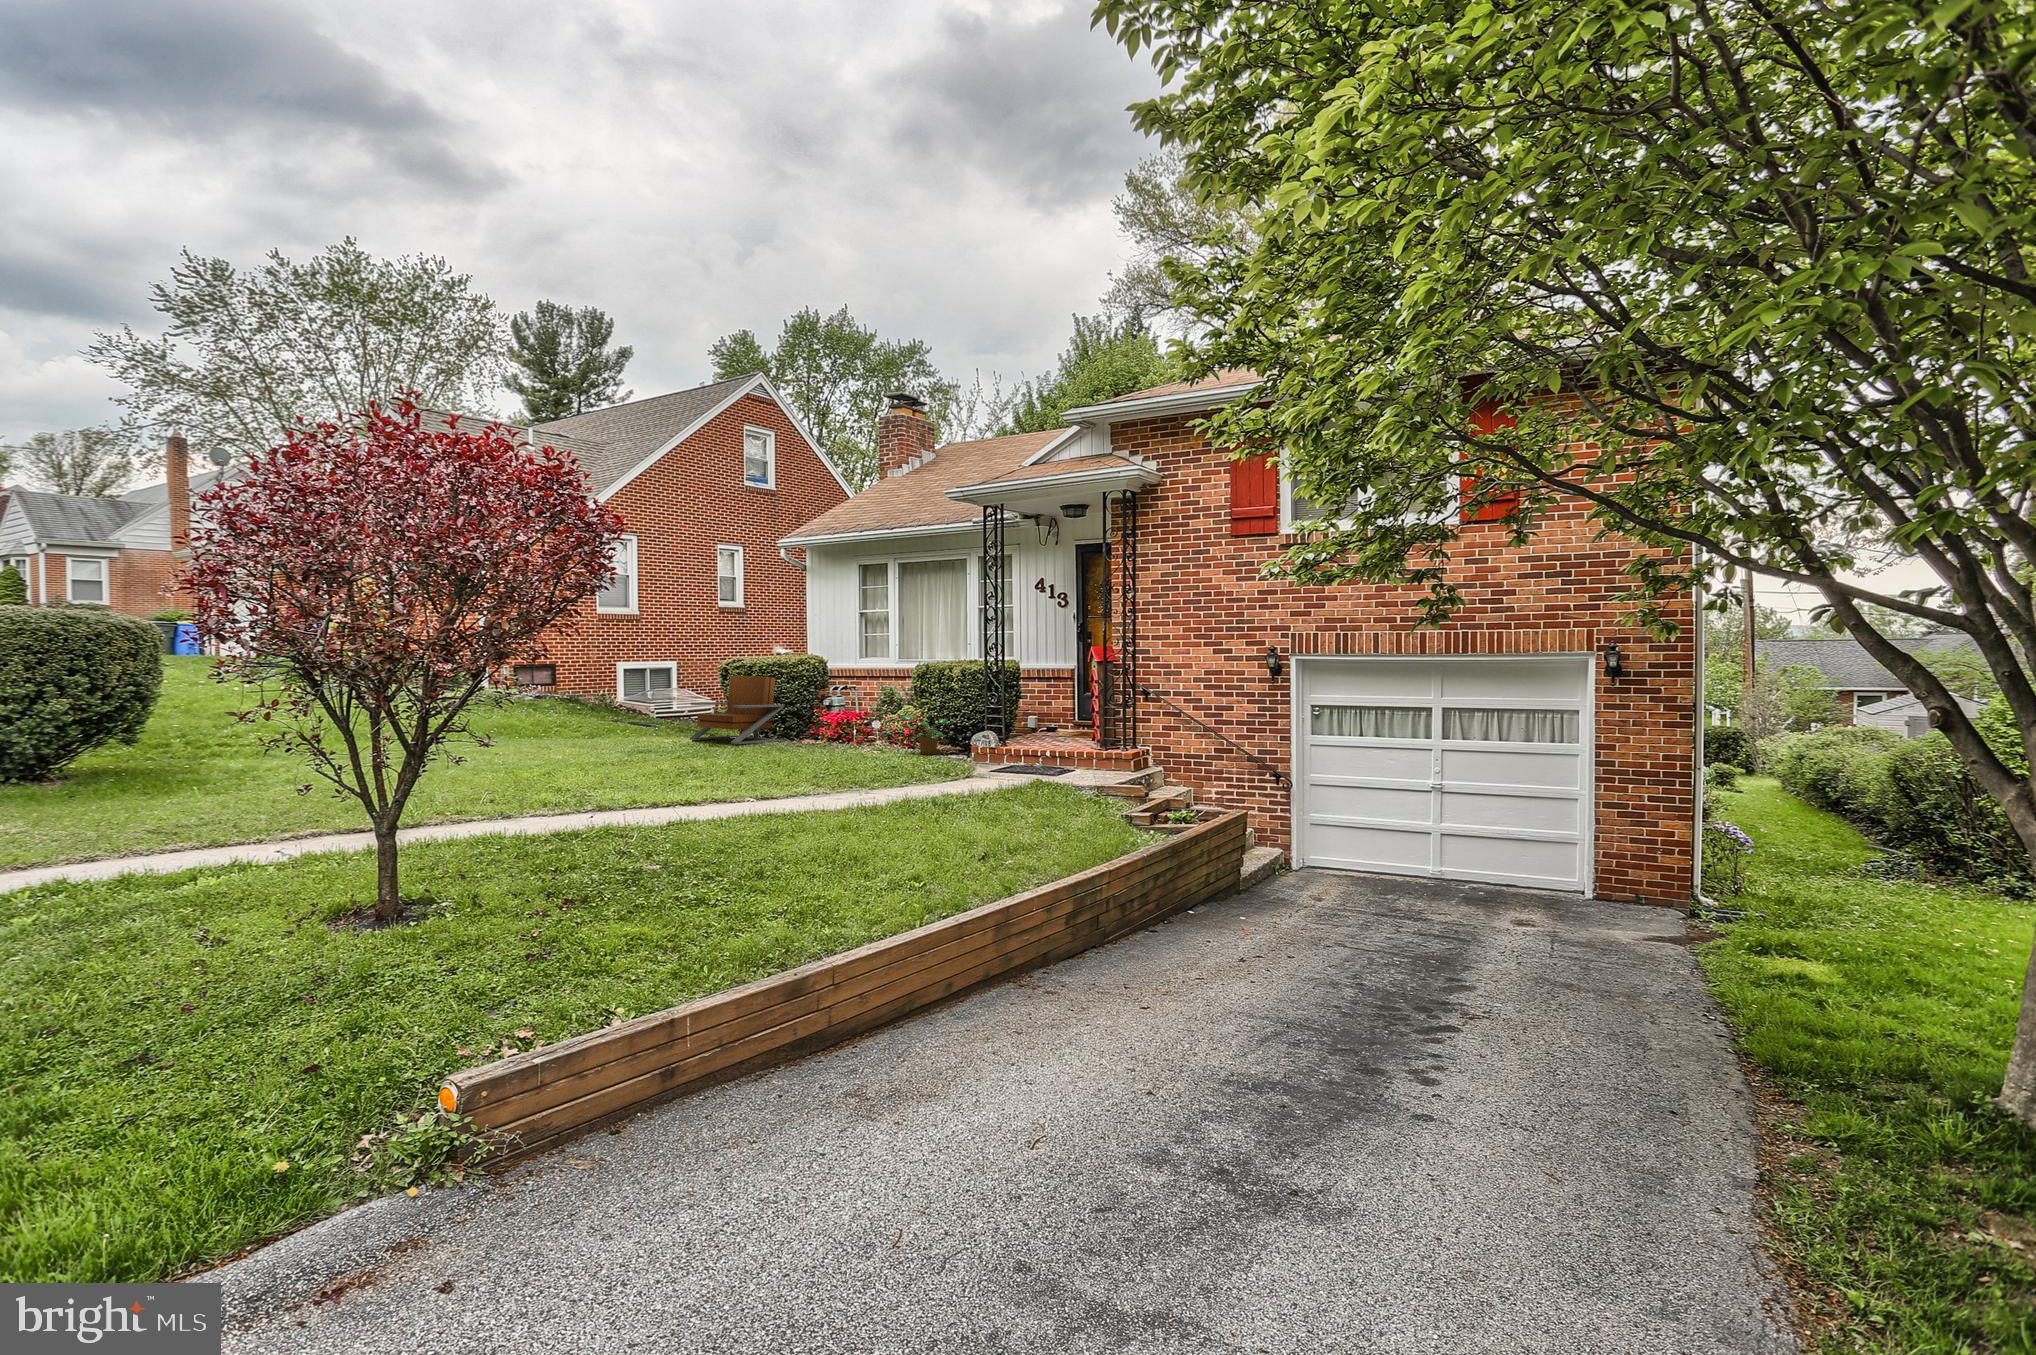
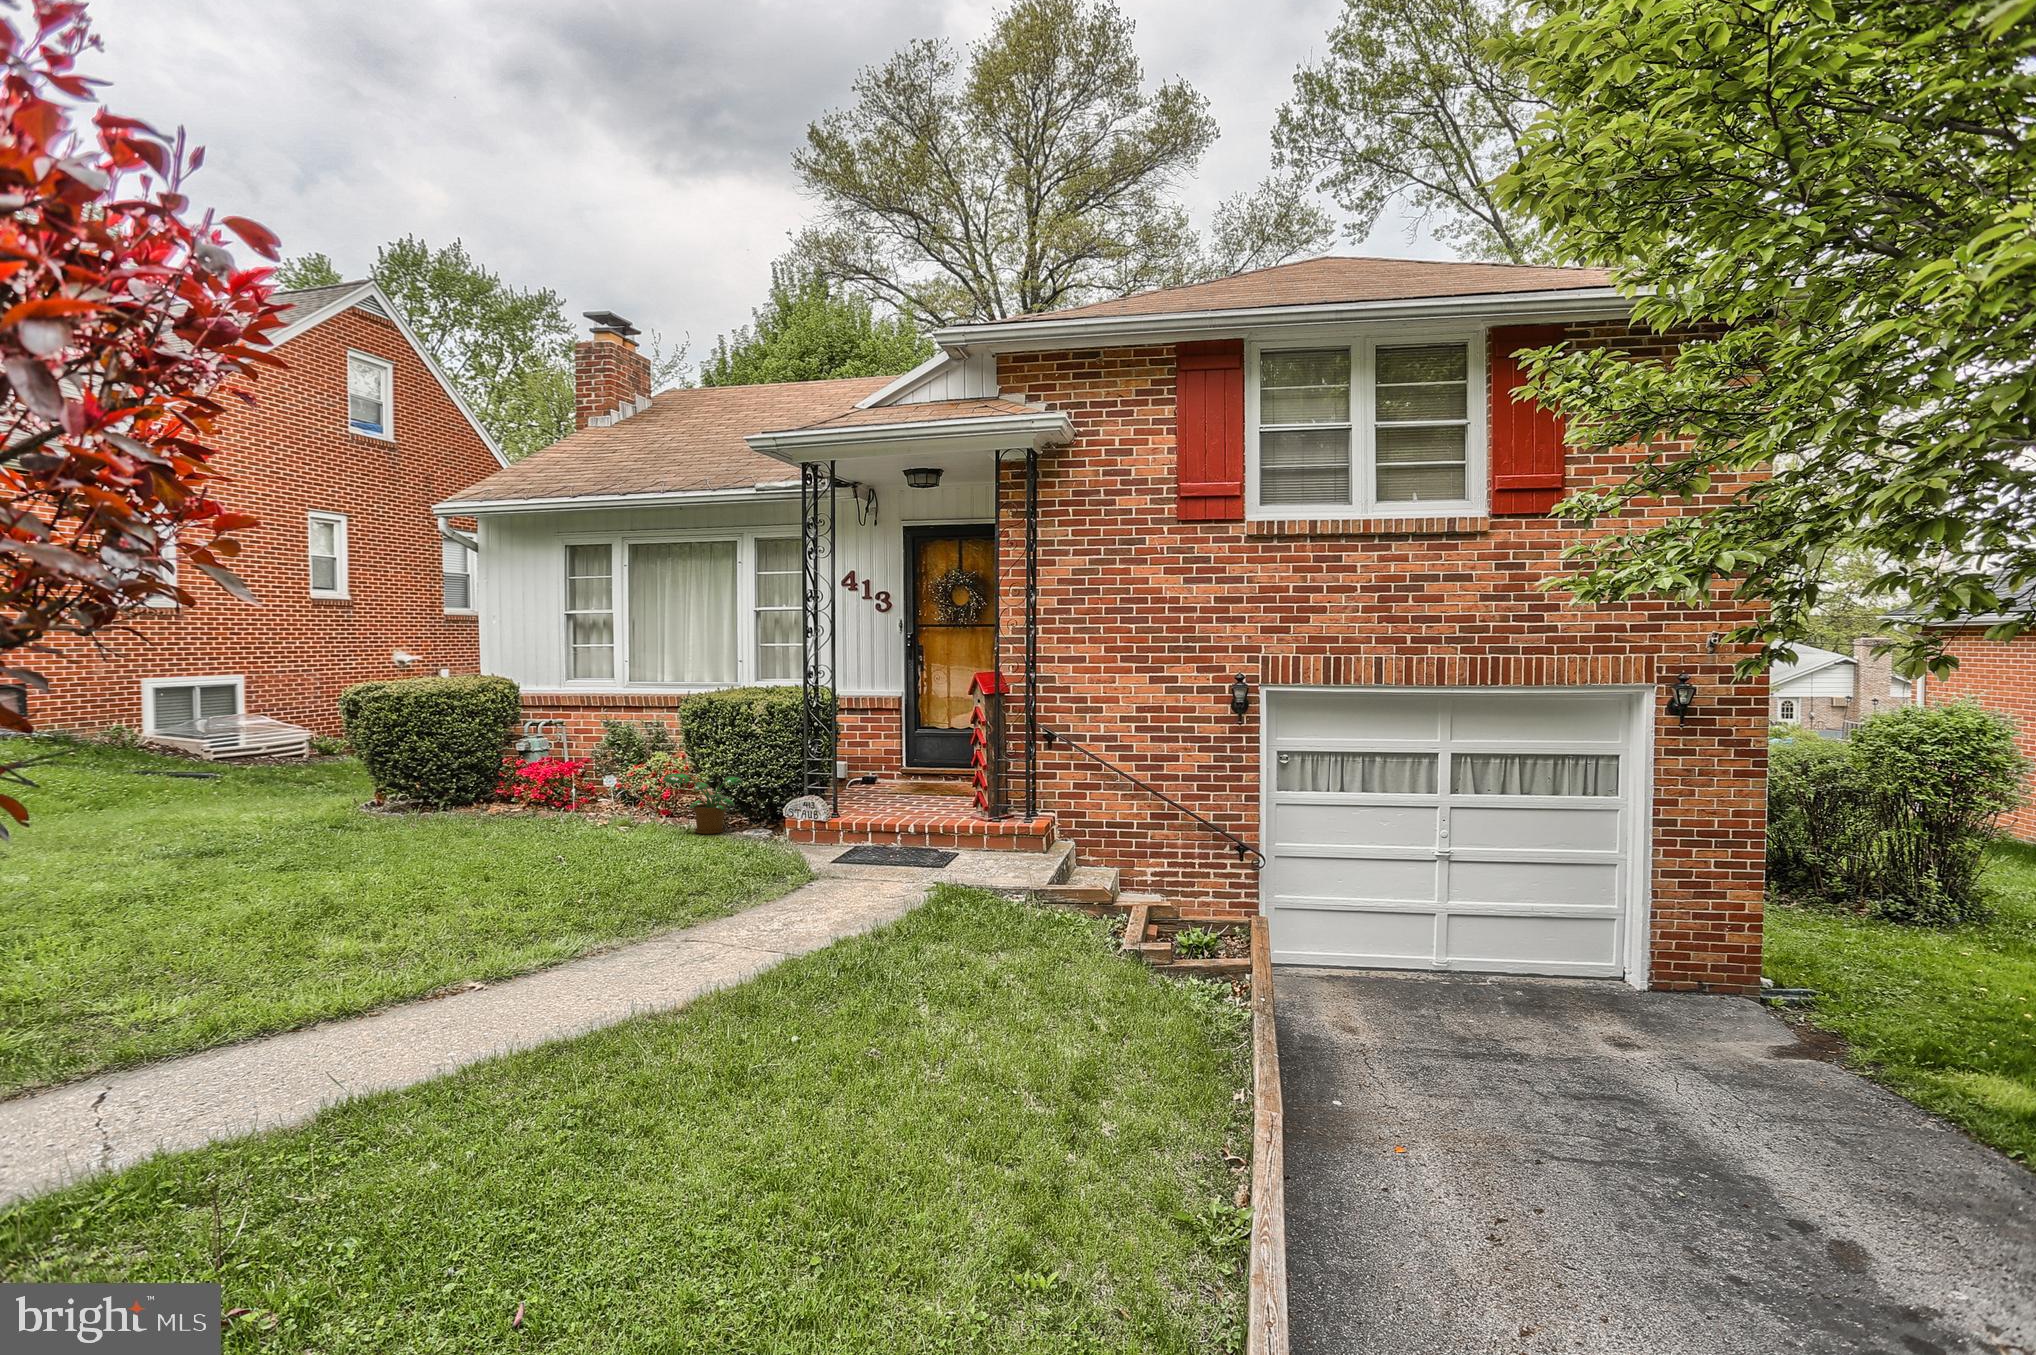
lounge chair: present [690,675,784,744] -> none [276,711,453,828]

